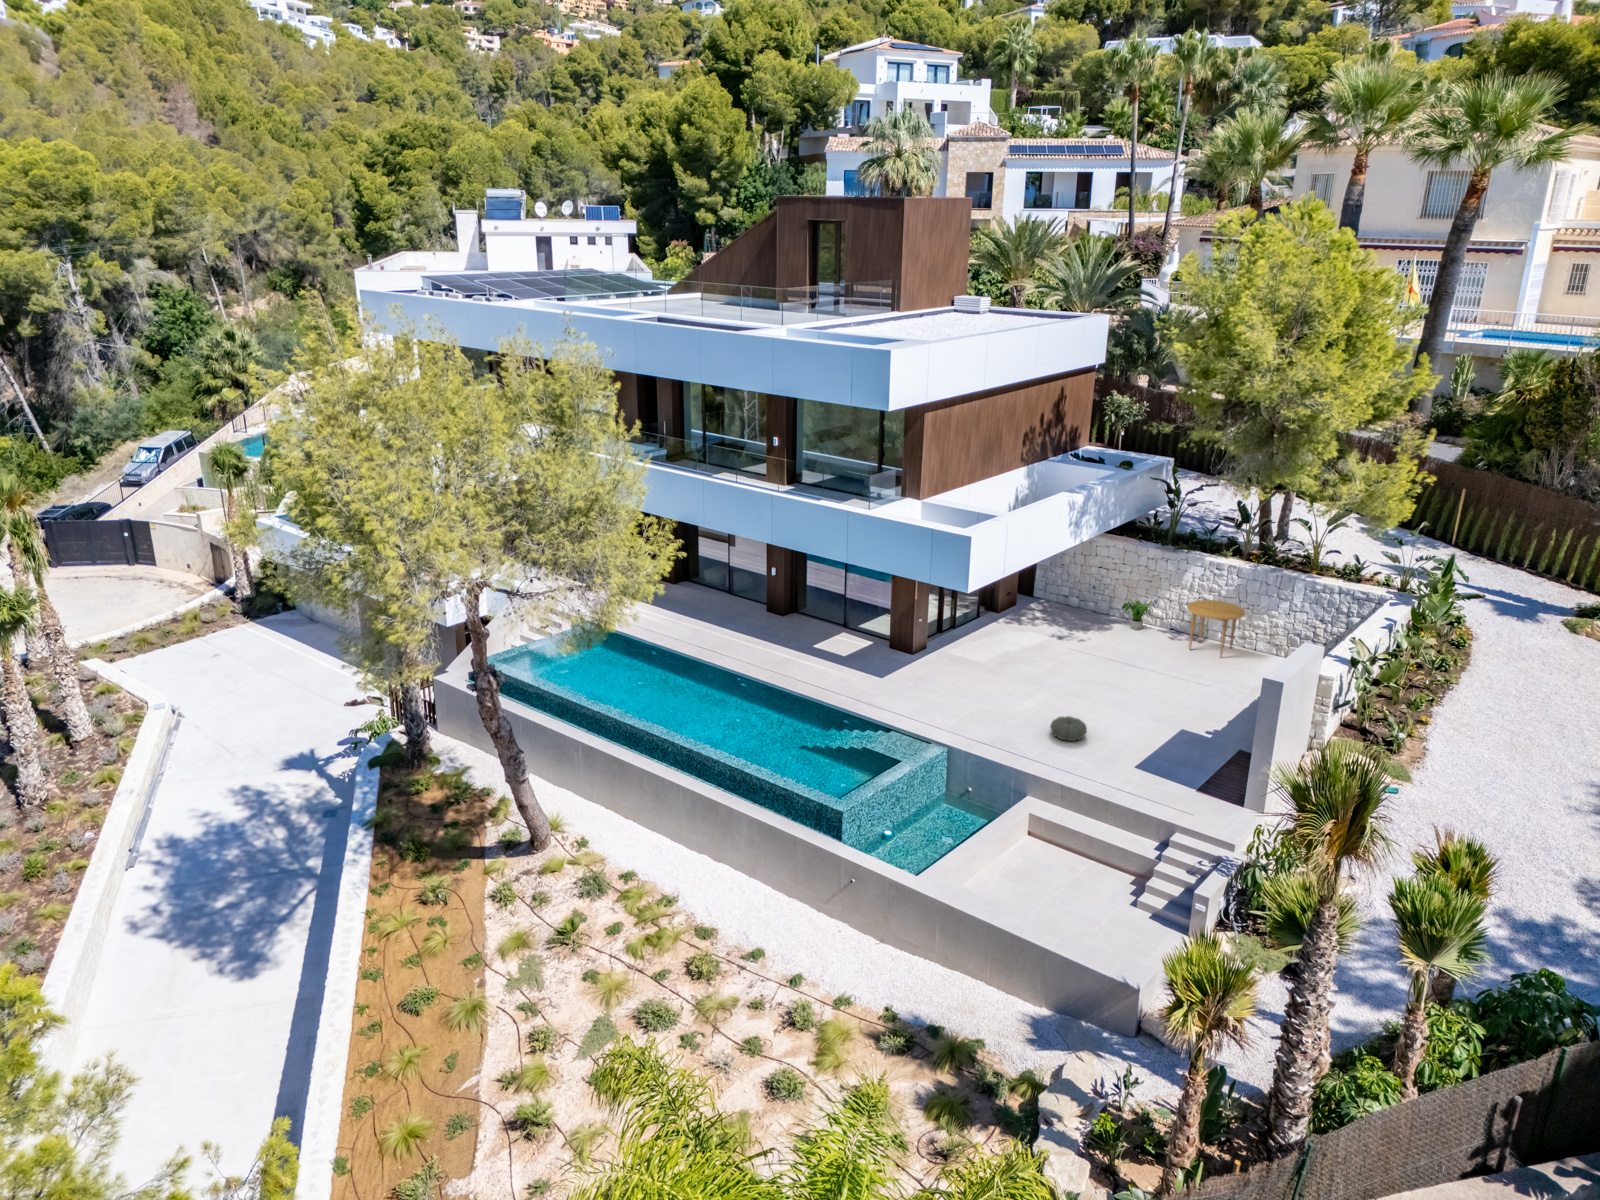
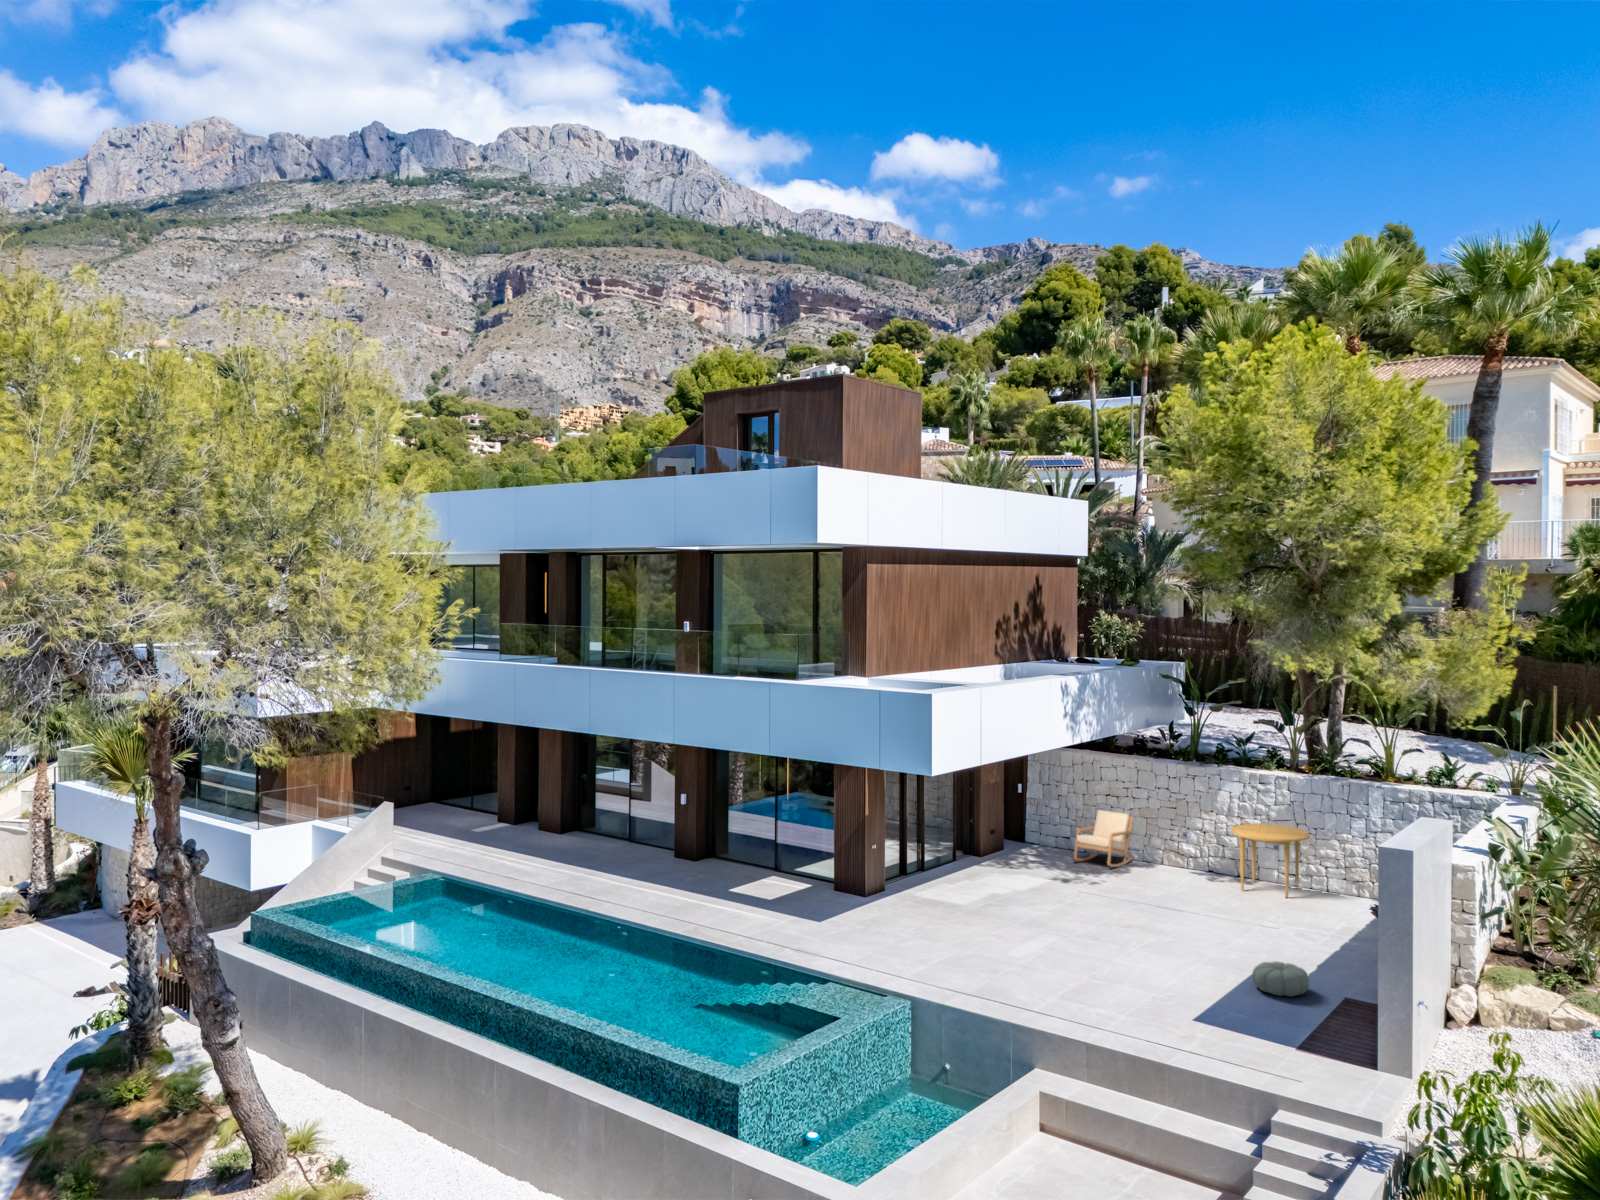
chair: none [1069,580,1117,625] -> present [1074,810,1133,867]
potted plant: present [1122,600,1155,630] -> none [1143,832,1189,872]
pouf: present [1051,716,1087,741] -> present [1252,961,1309,996]

